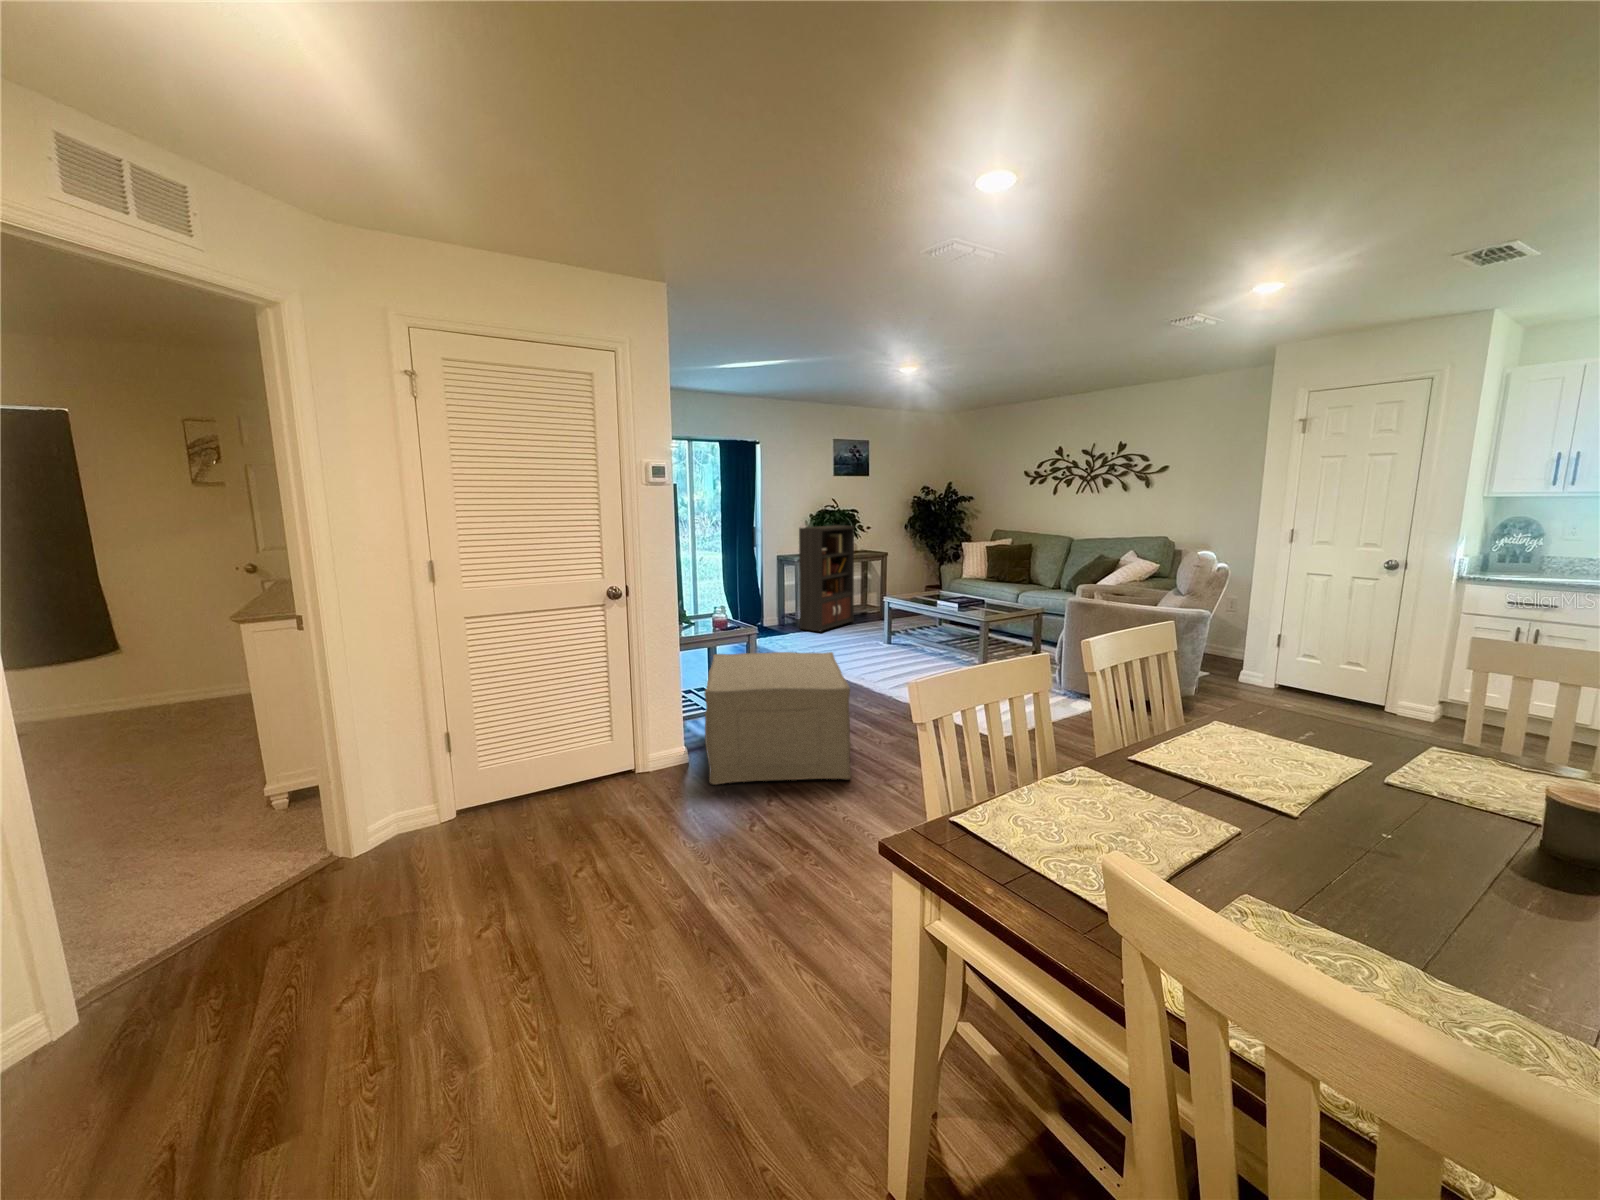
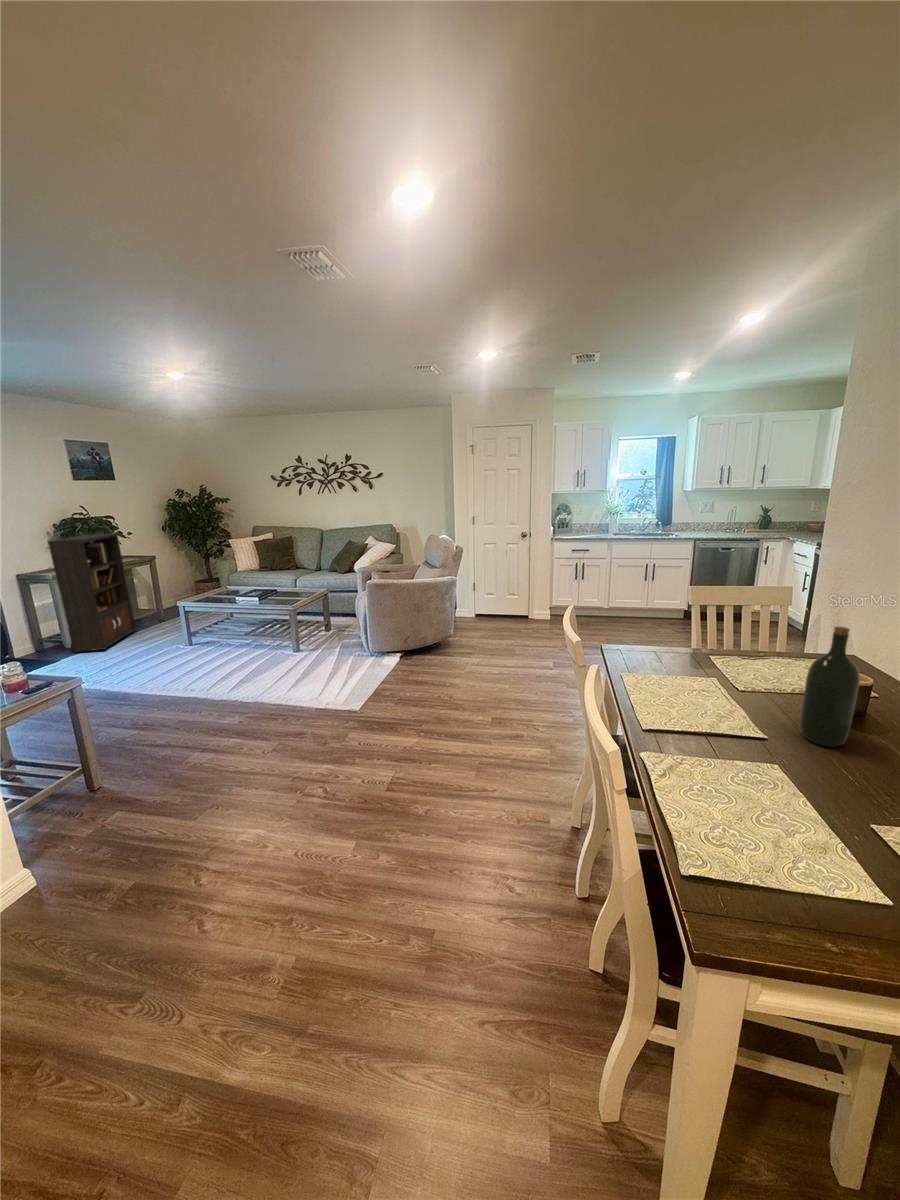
ottoman: present [704,652,851,784] -> none [22,679,269,903]
wine bottle: none [1330,670,1425,862] -> present [800,627,860,747]

